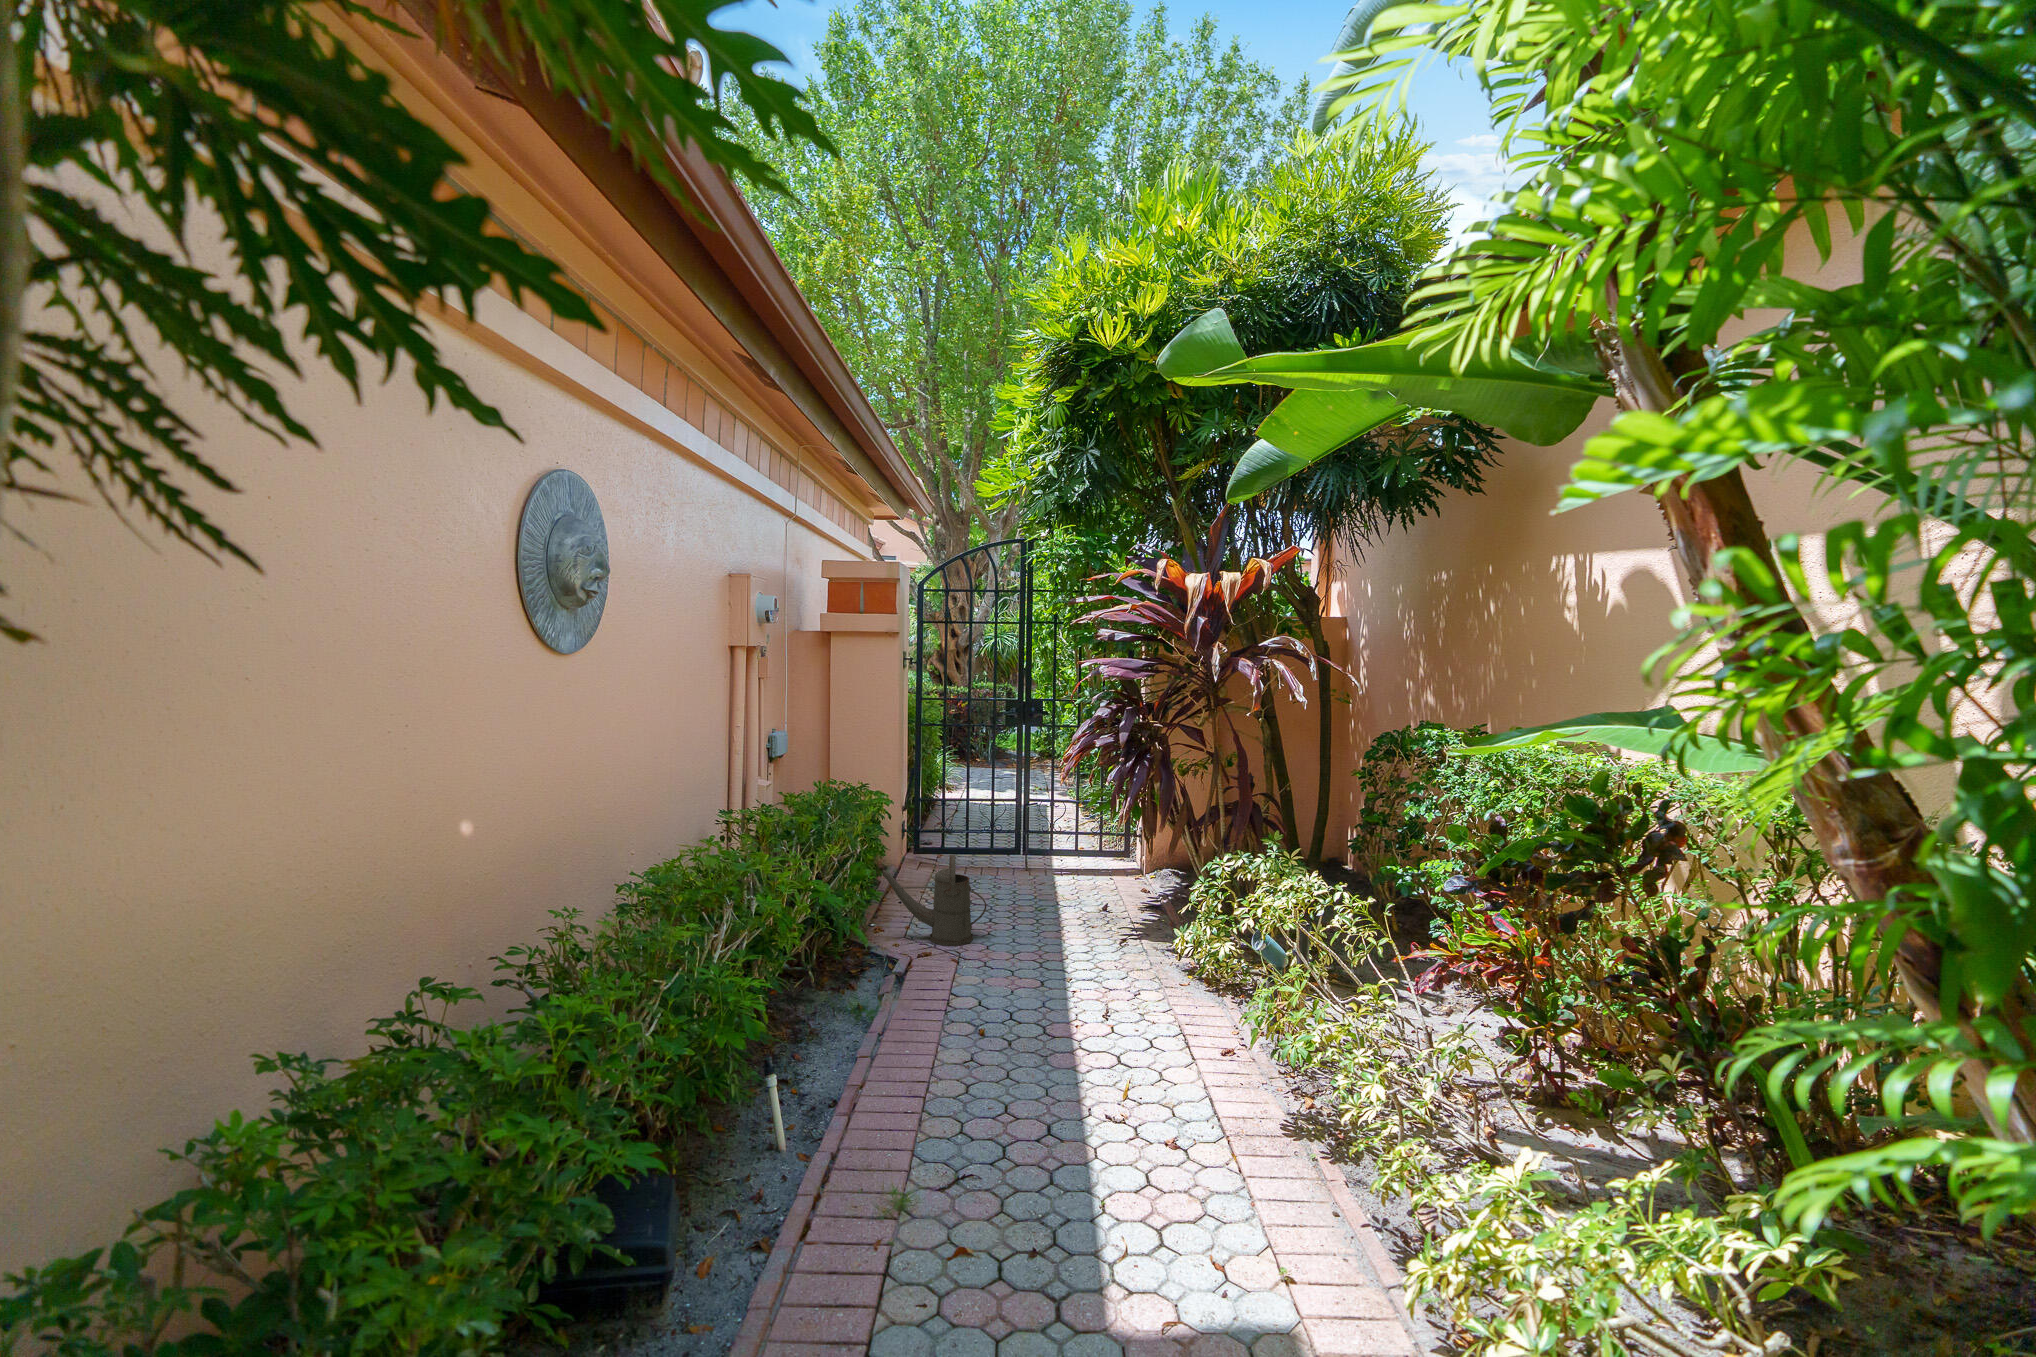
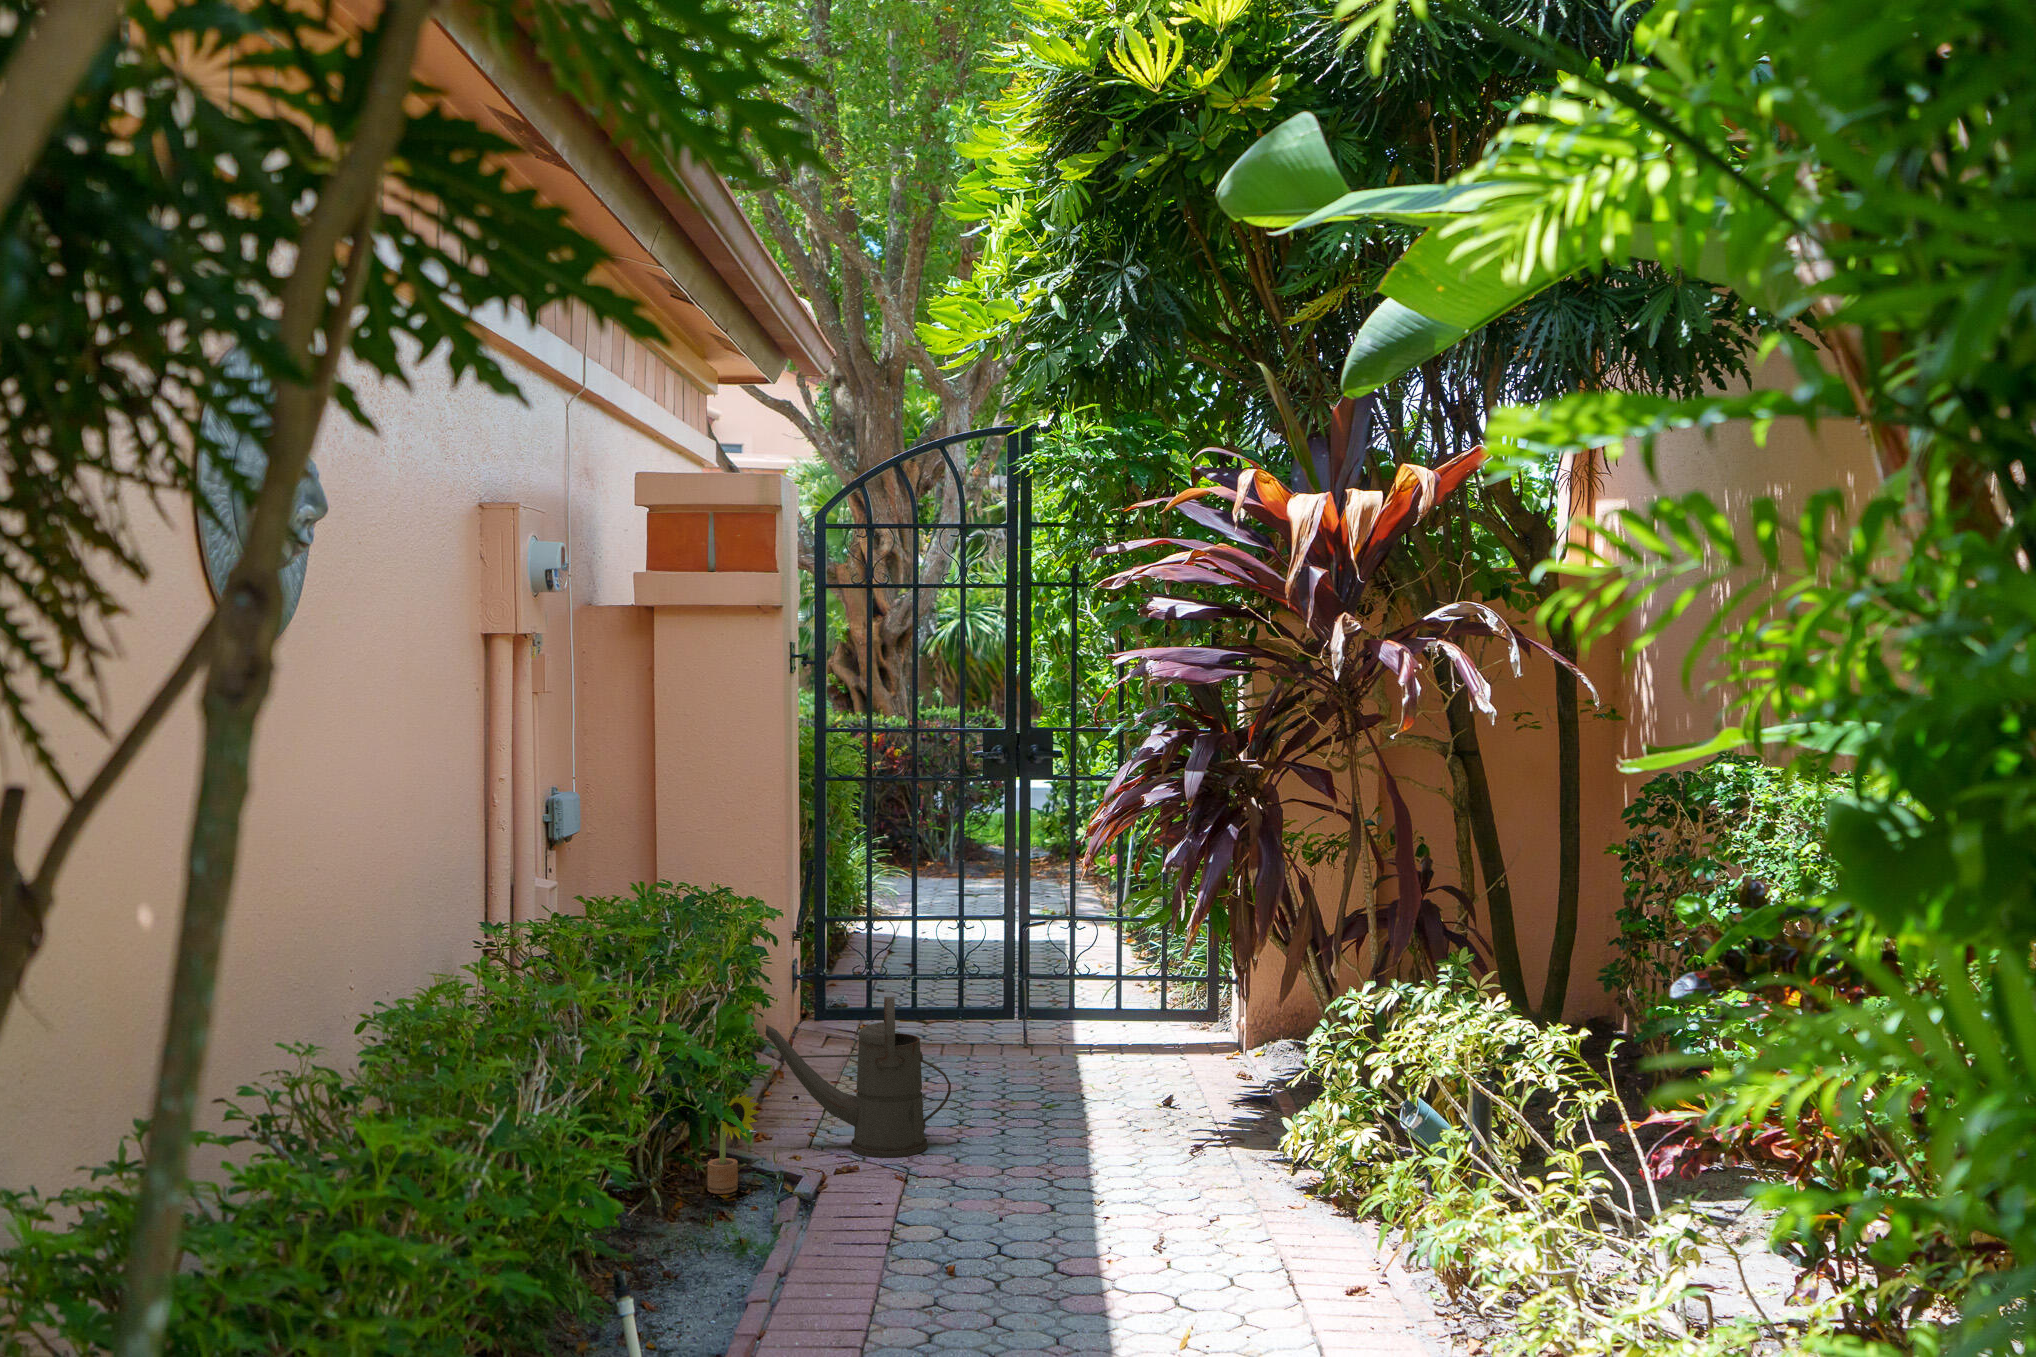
decorative plant: none [847,913,878,970] -> present [708,1094,759,1194]

